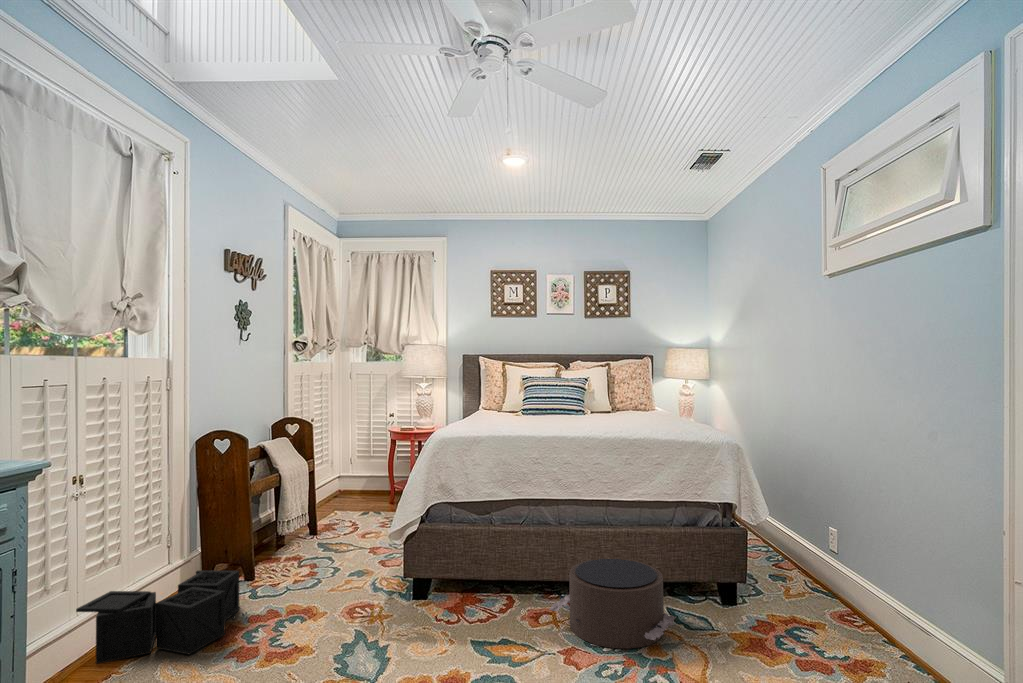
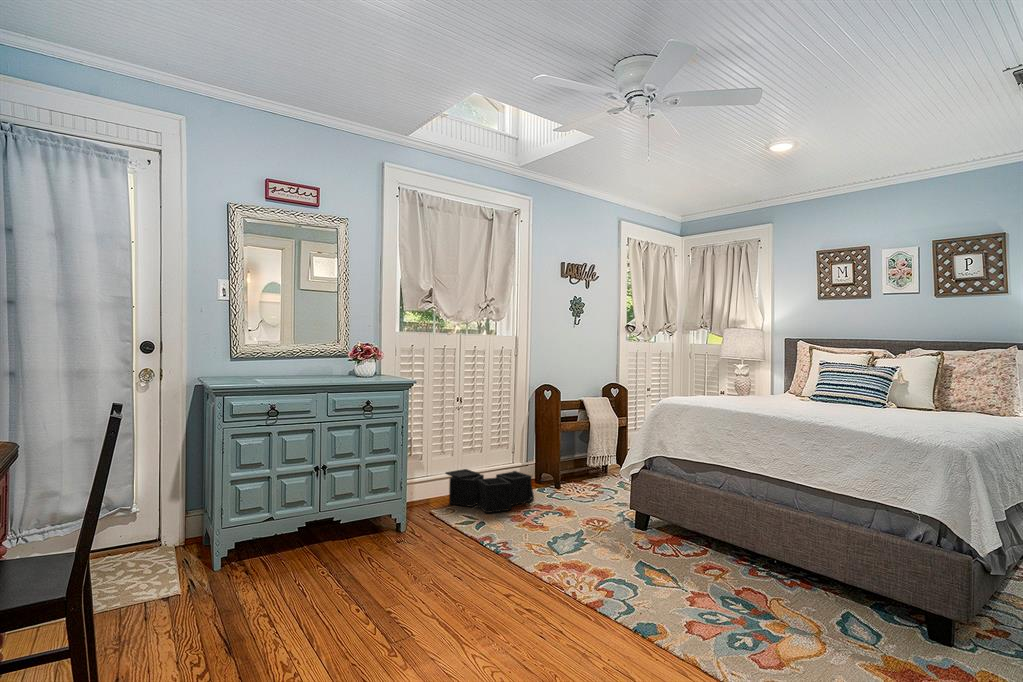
pouf: present [550,558,676,649] -> none [715,533,828,621]

